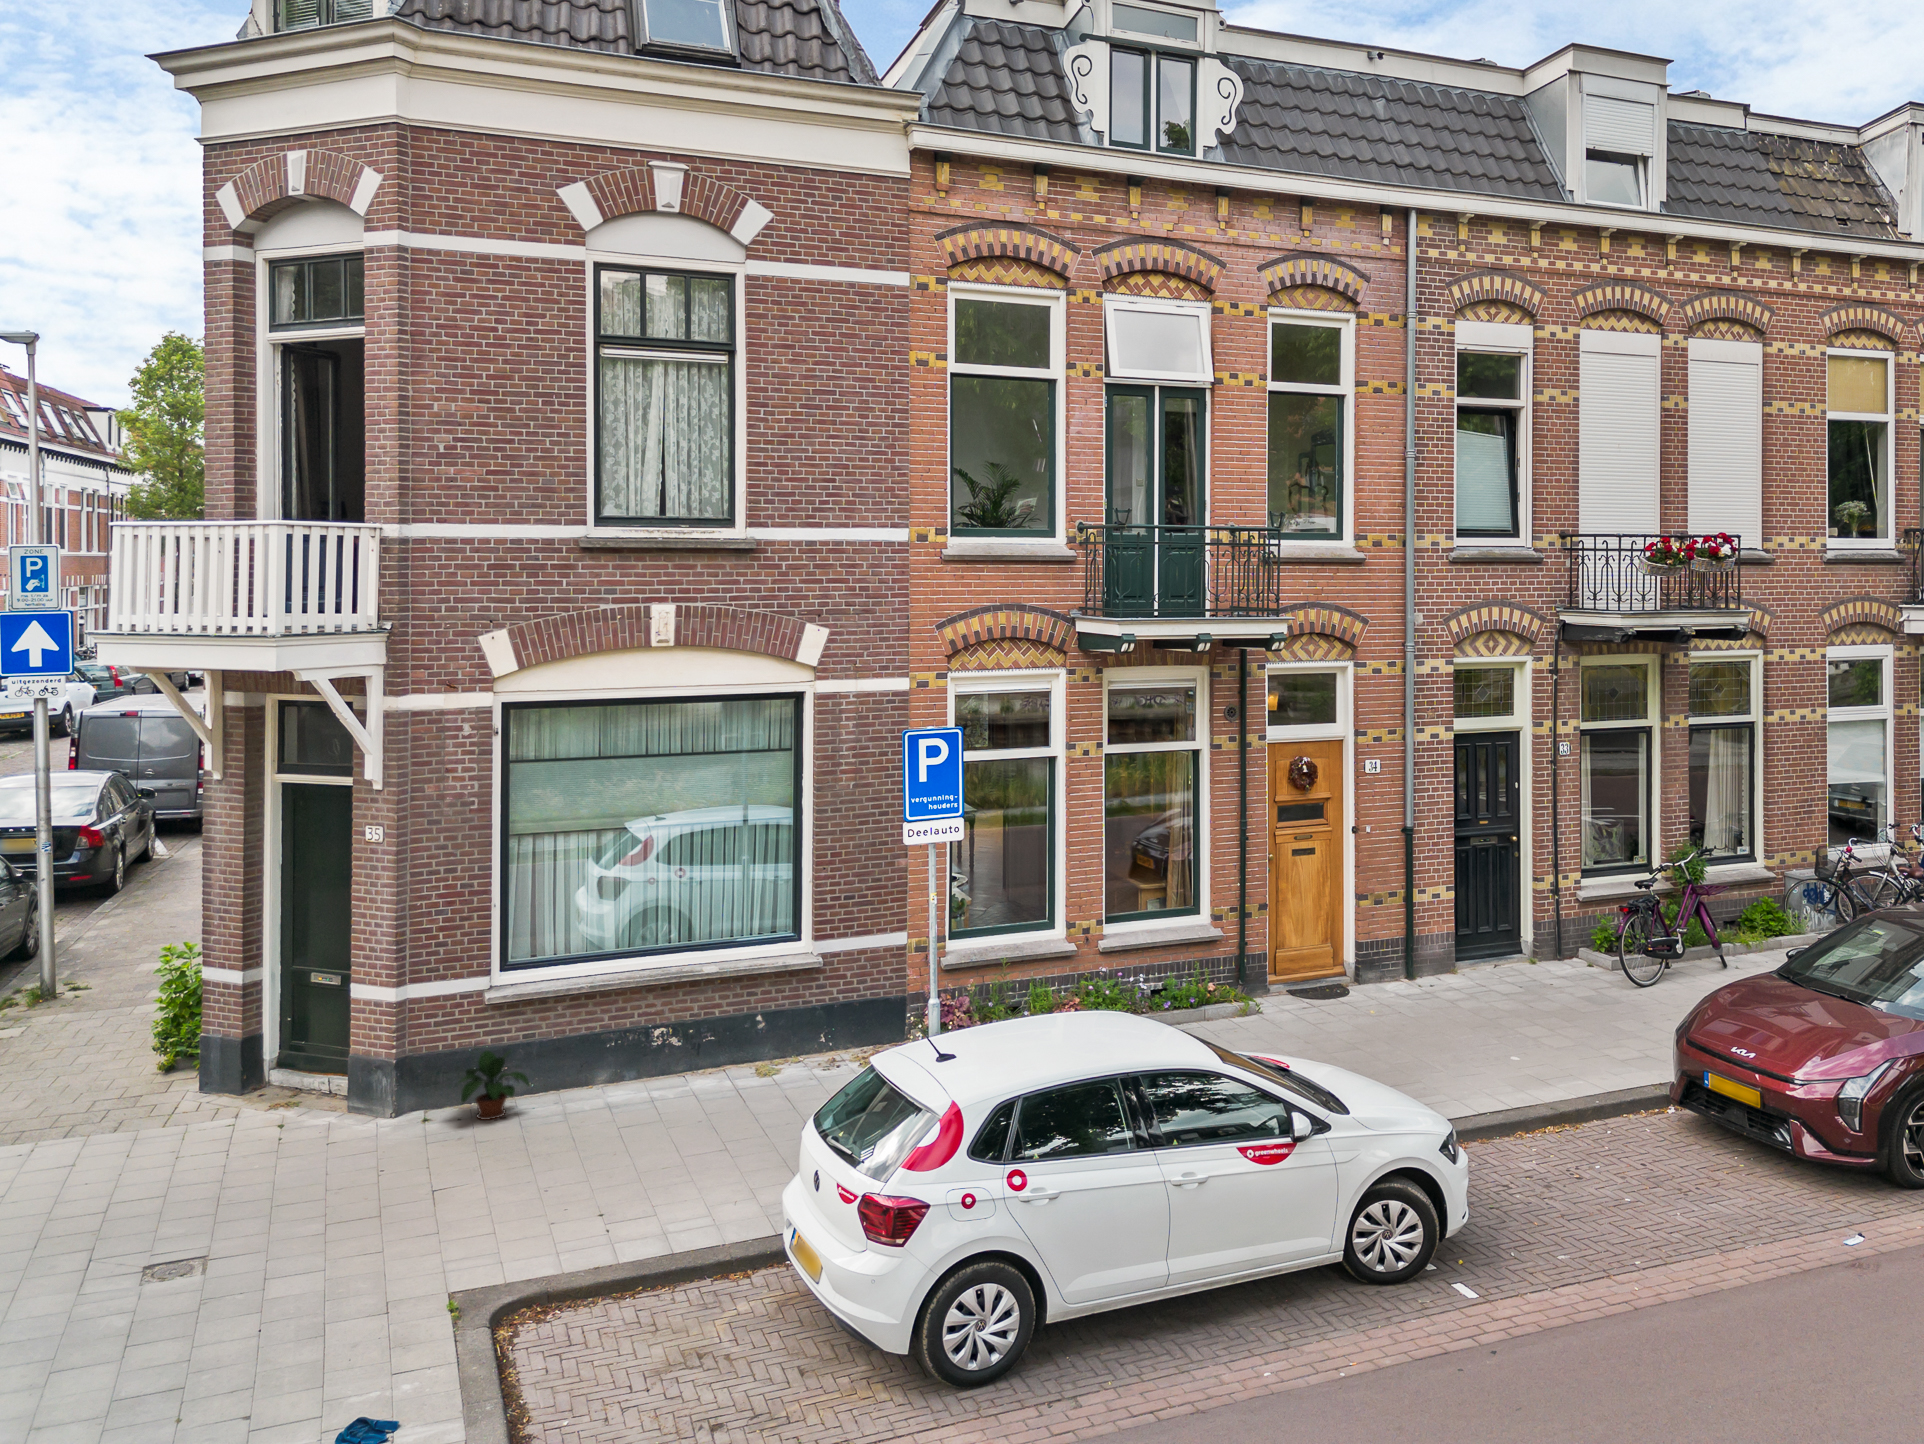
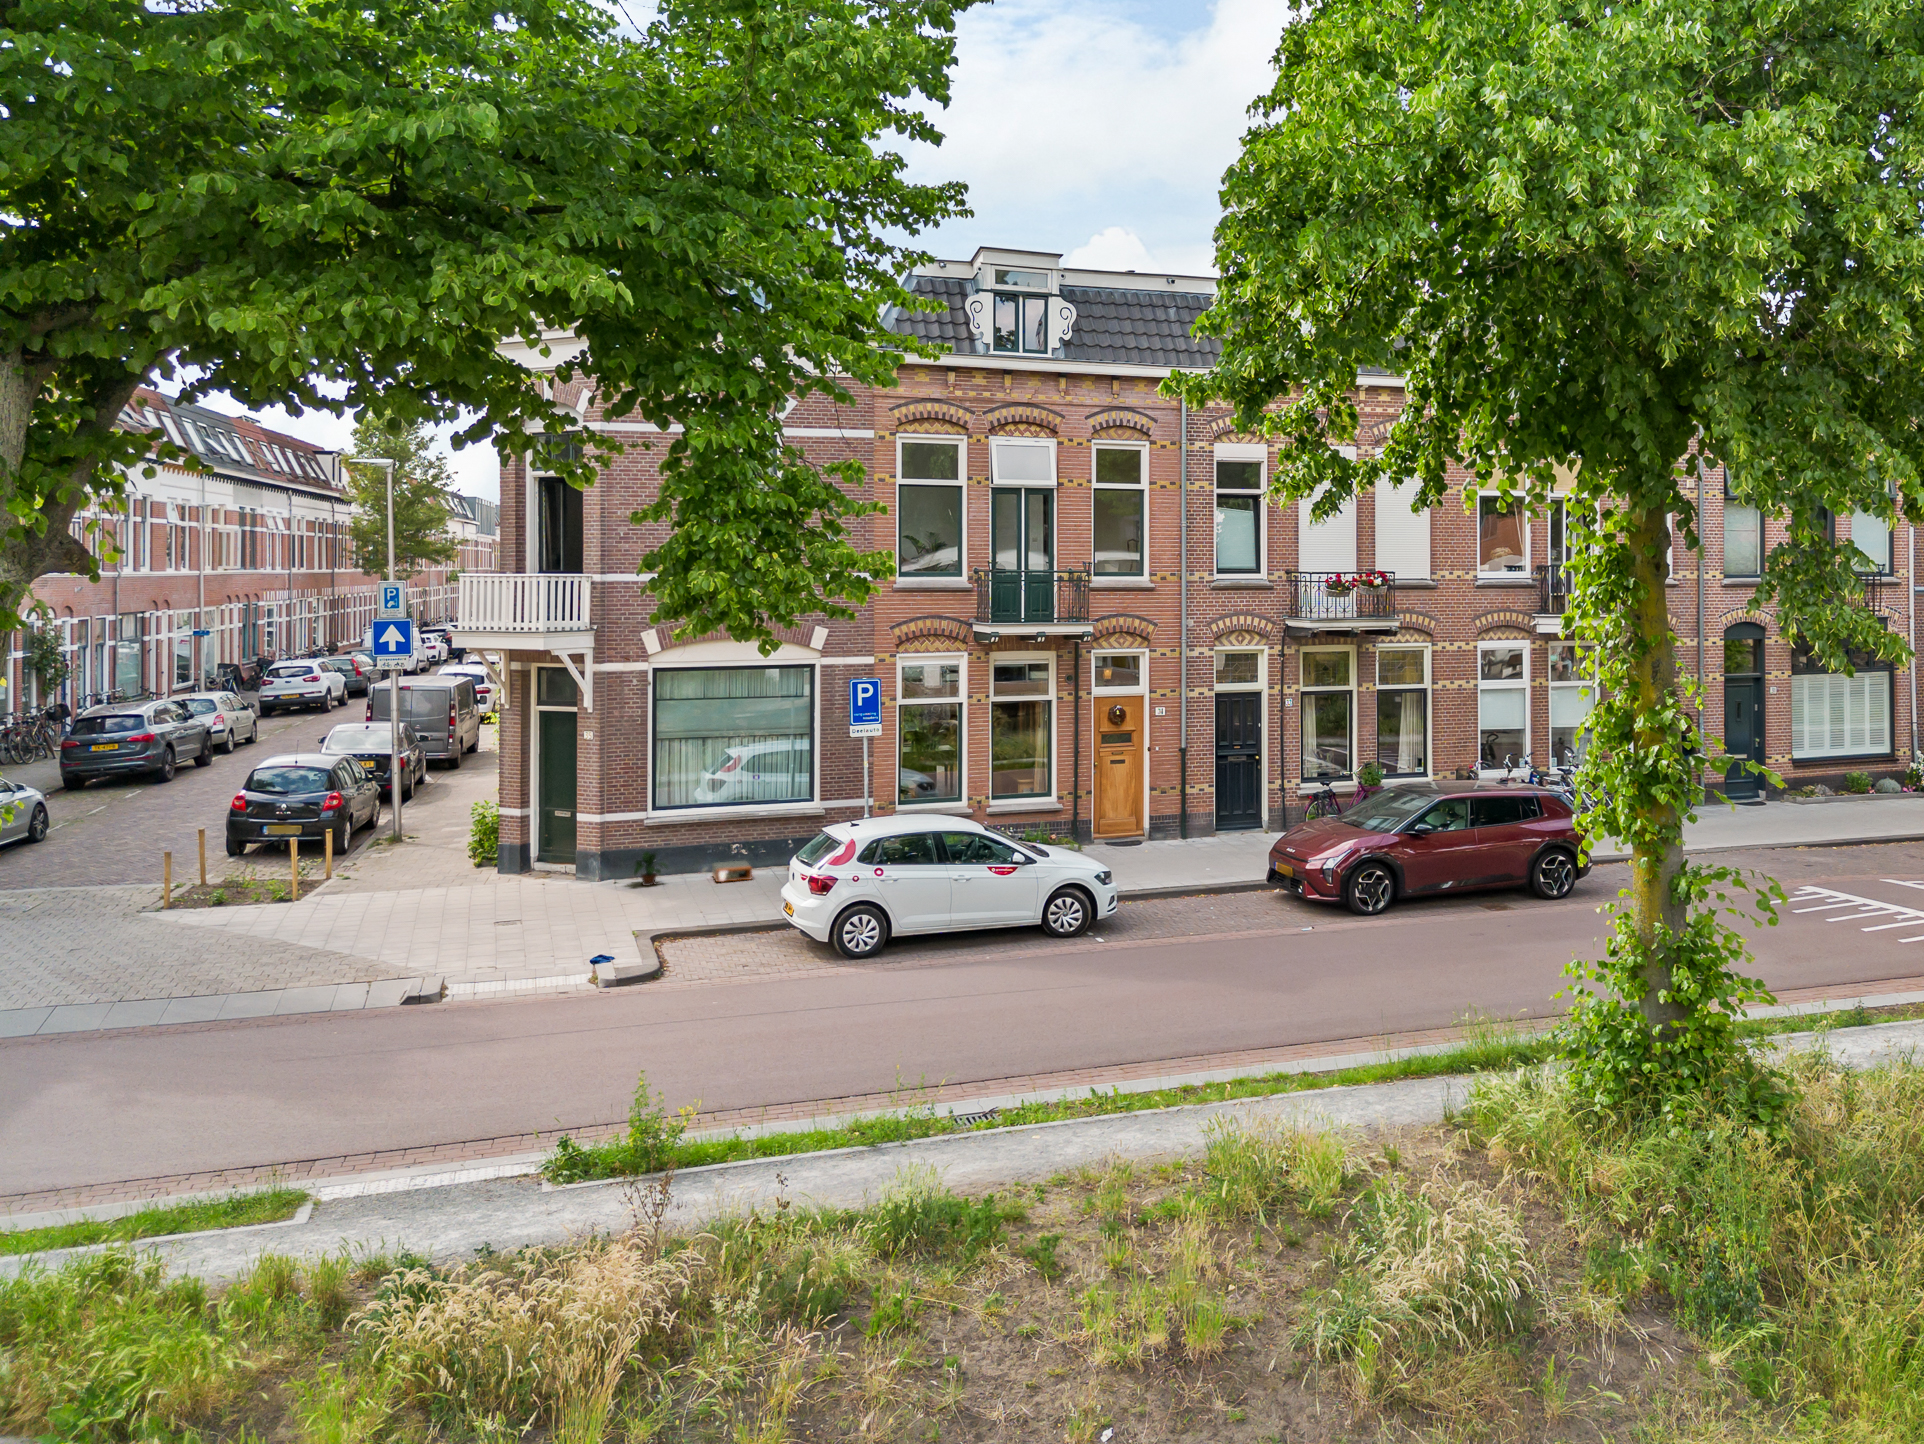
storage box: none [613,1056,690,1108] -> present [712,861,752,882]

